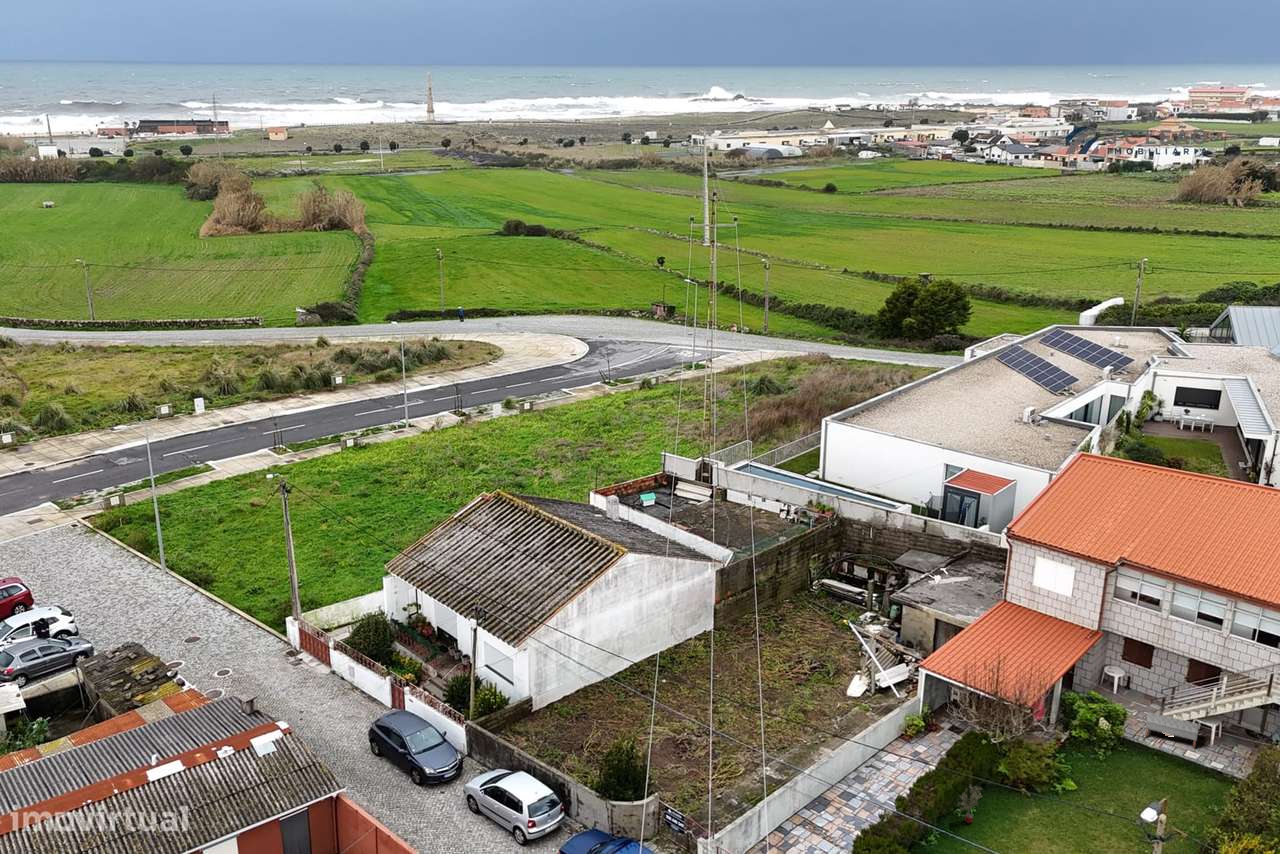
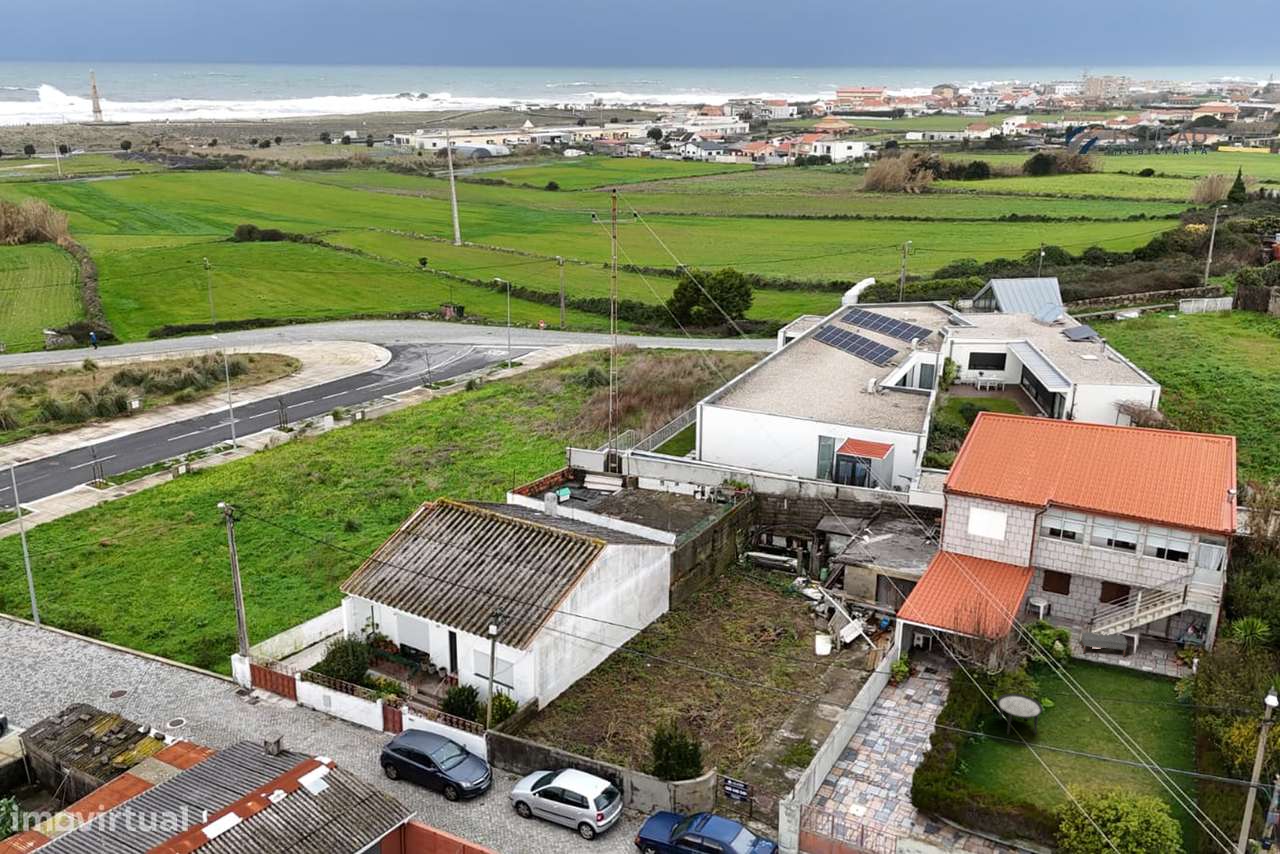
round table: none [1003,769,1054,820] -> present [997,694,1043,735]
potted tree: present [958,786,982,823] -> none [968,713,988,748]

